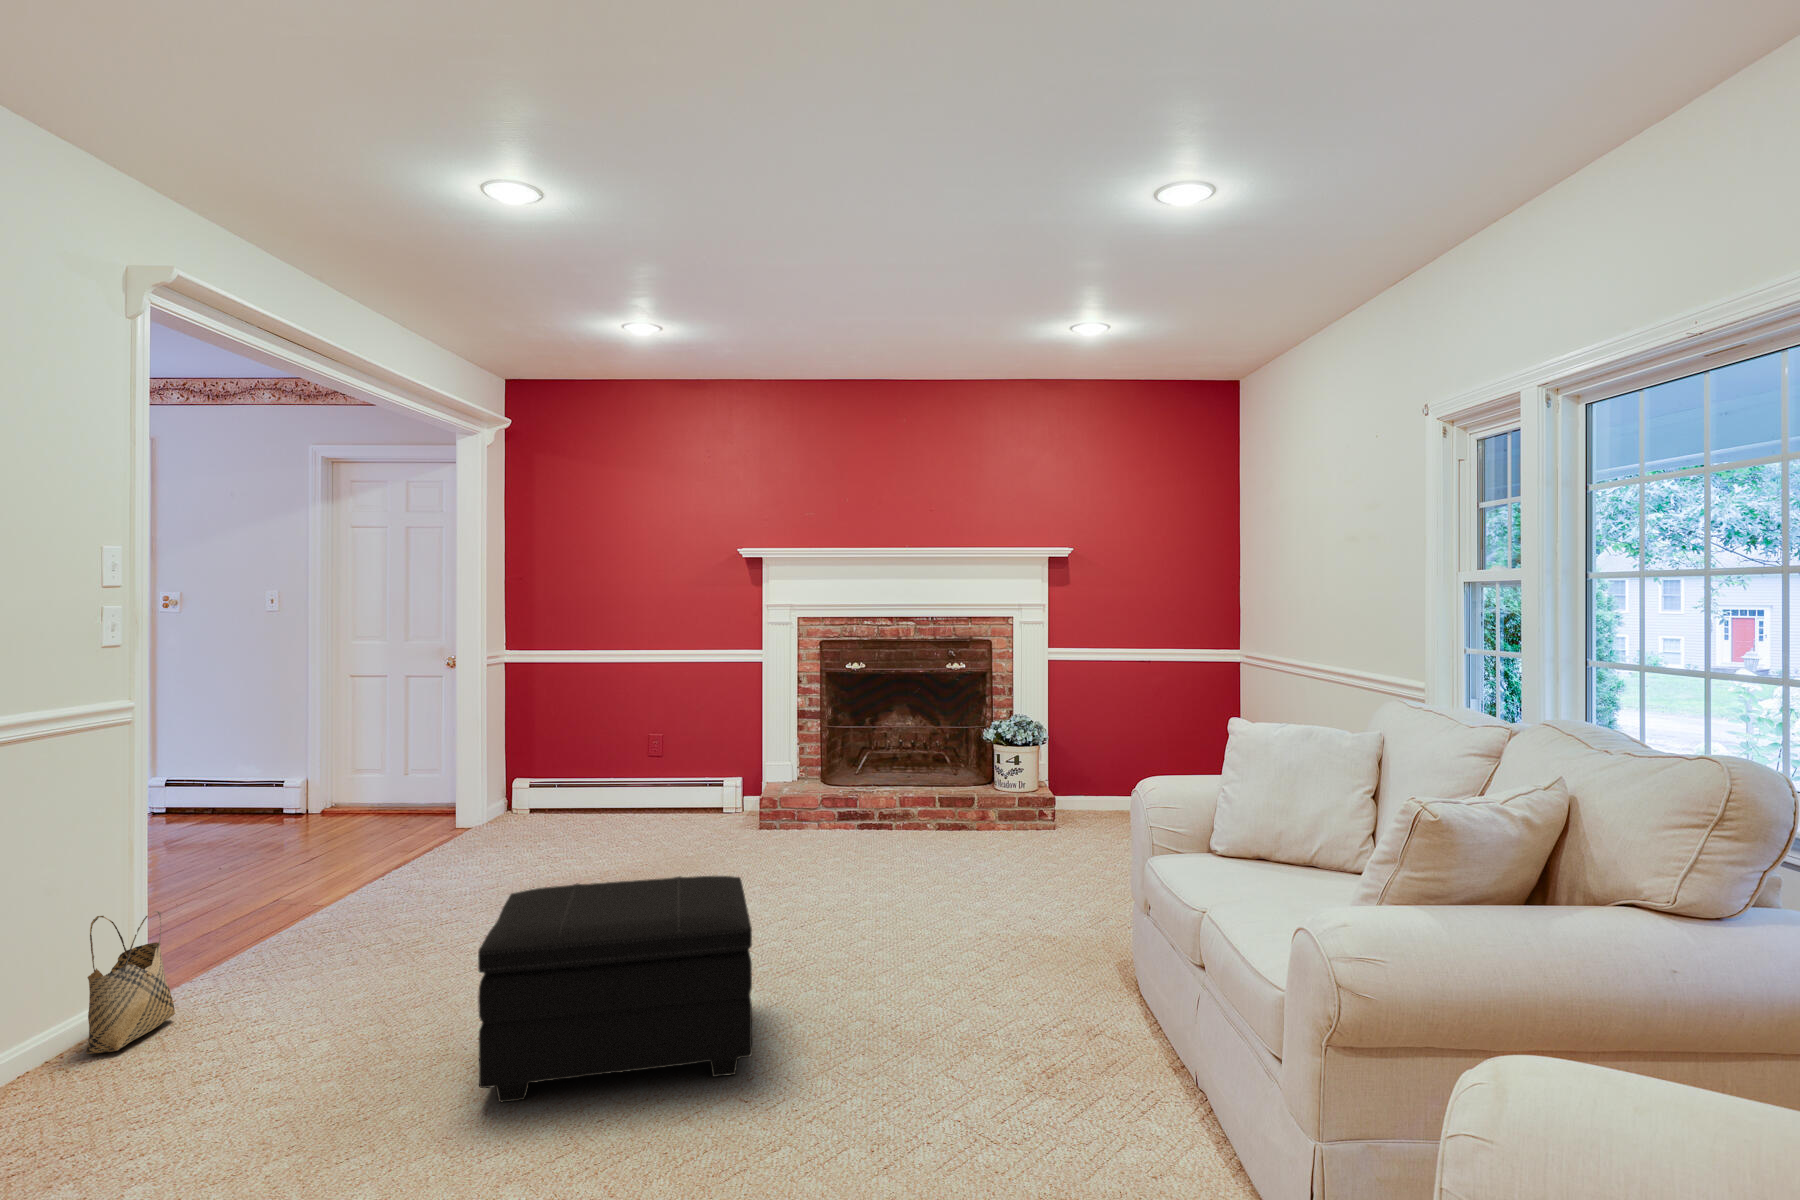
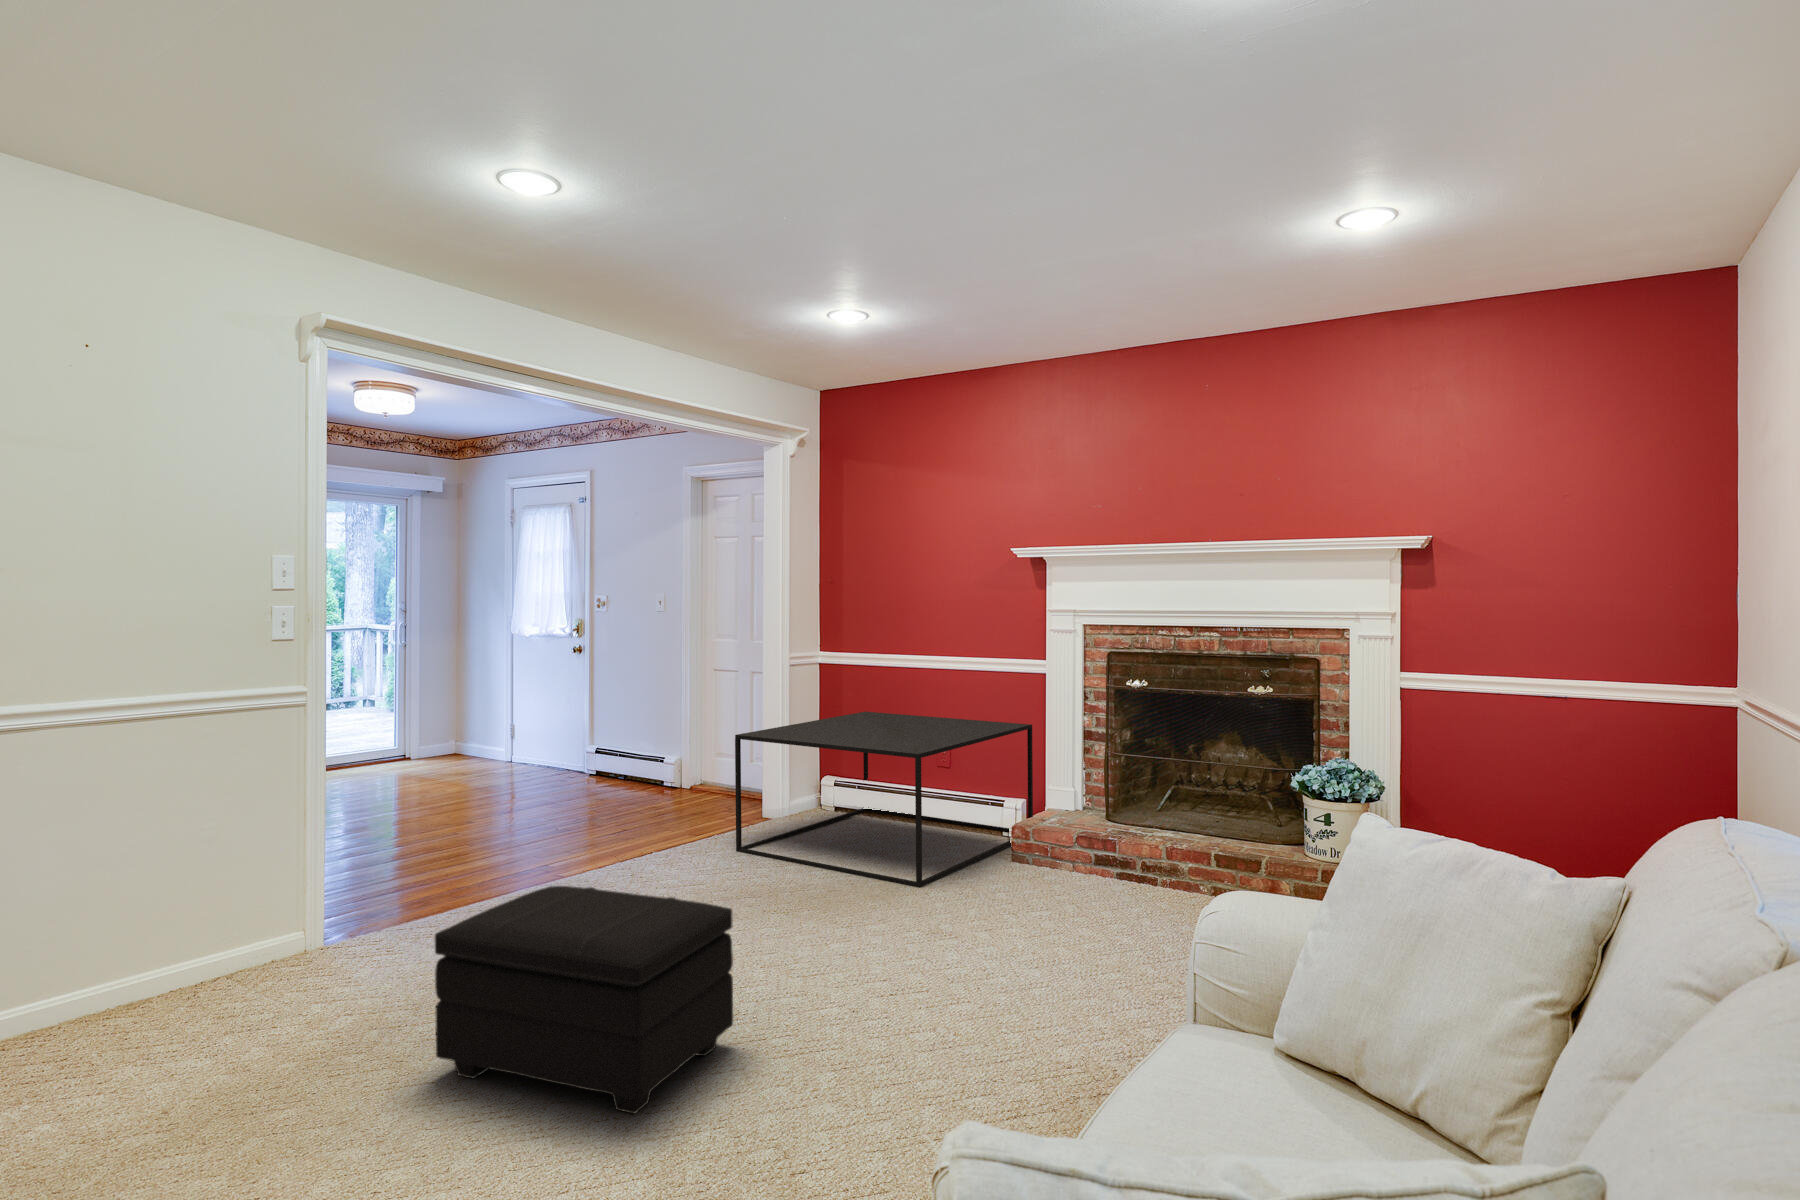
coffee table: none [479,708,751,863] -> present [735,712,1033,888]
woven basket: present [86,911,175,1054] -> none [320,851,393,957]

